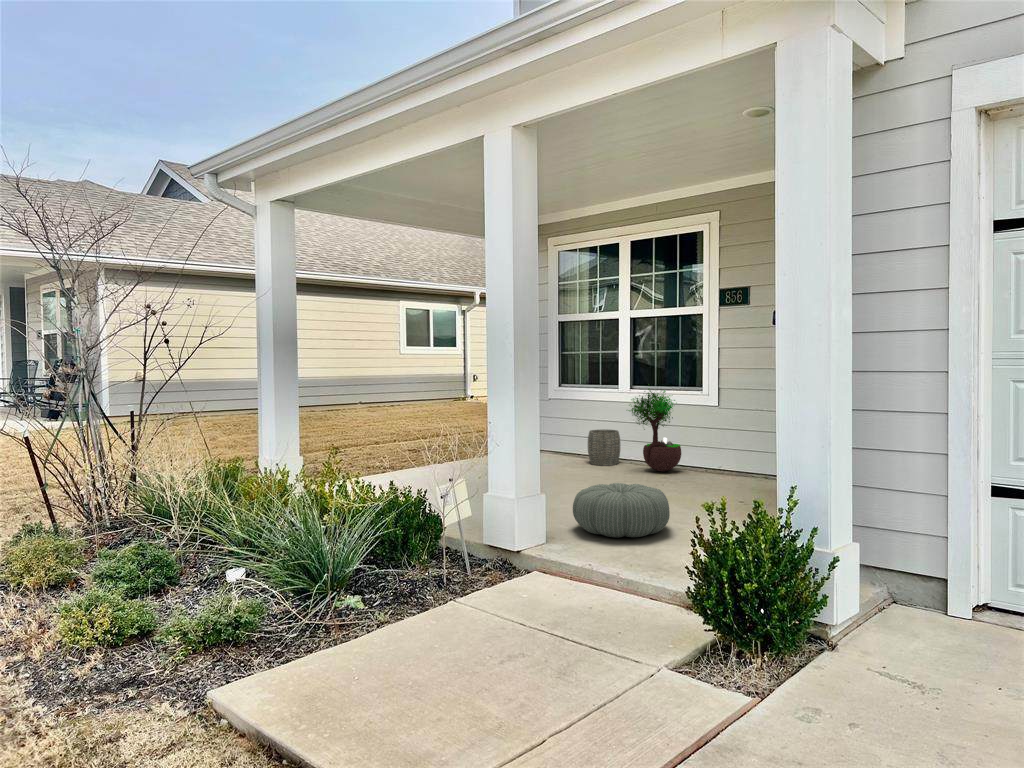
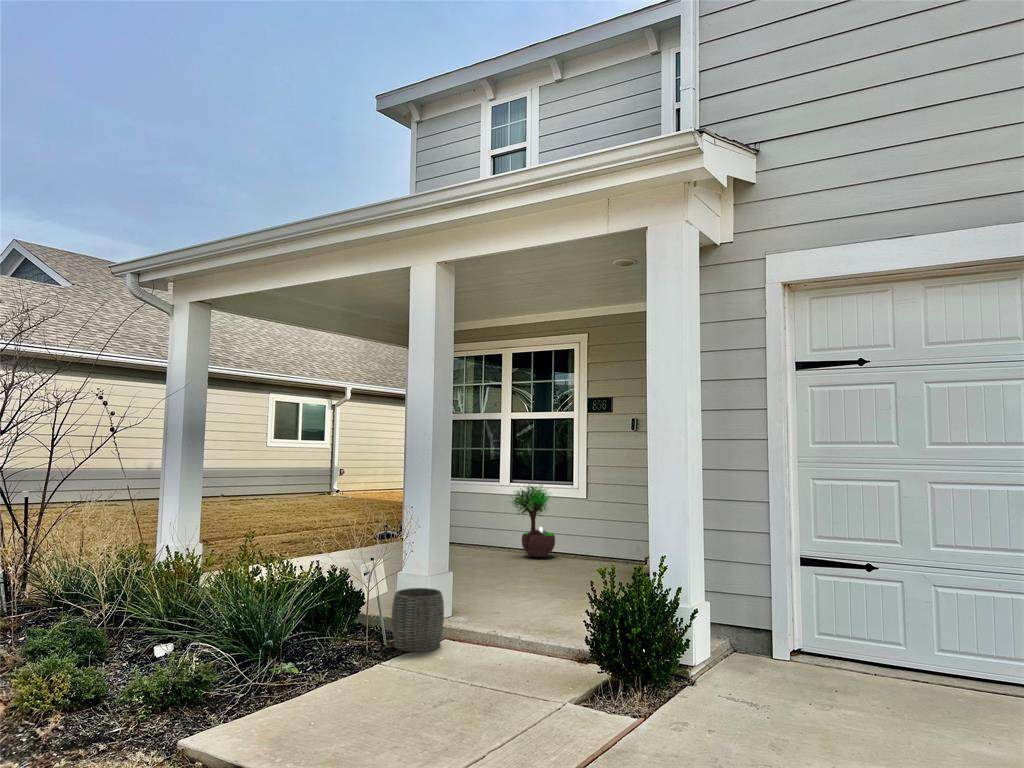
woven basket: present [588,429,620,465] -> present [392,588,444,652]
pouf: present [573,483,670,538] -> none [473,563,556,609]

